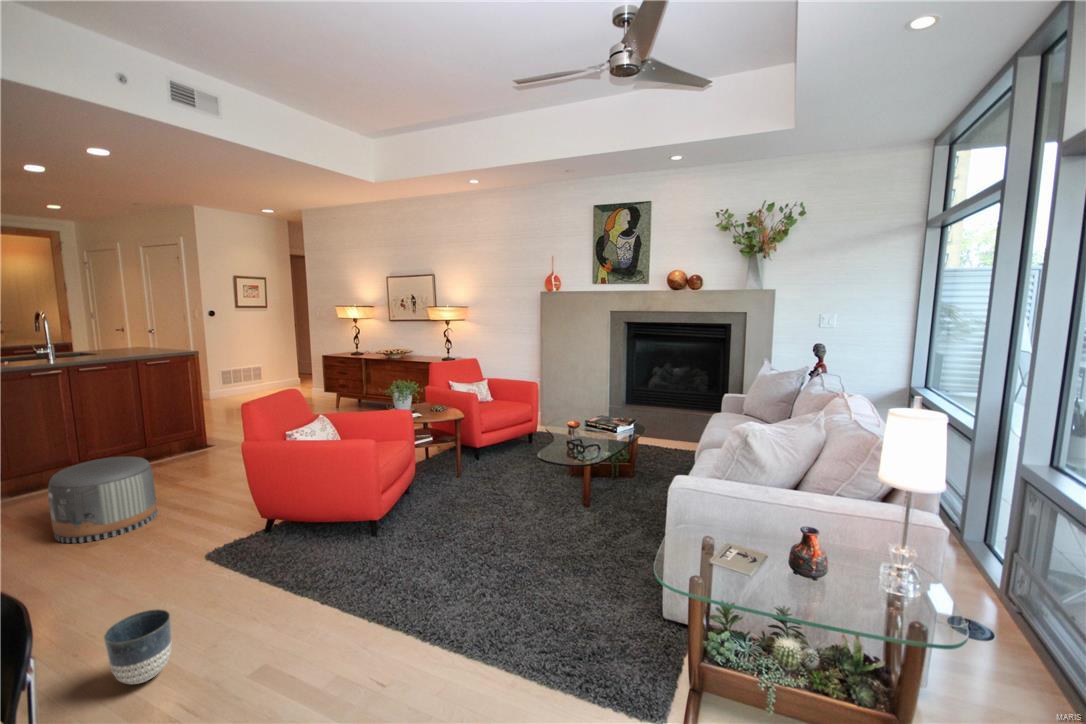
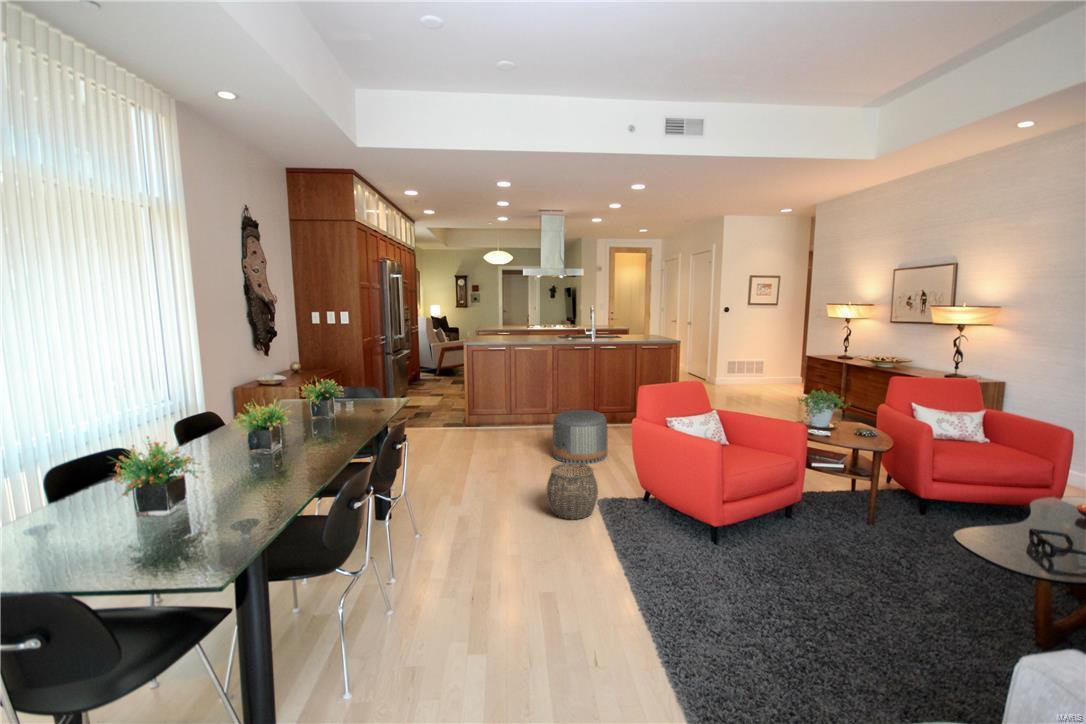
woven basket: none [134,517,222,601] -> present [547,462,598,519]
planter: present [104,609,172,684] -> none [492,511,526,557]

